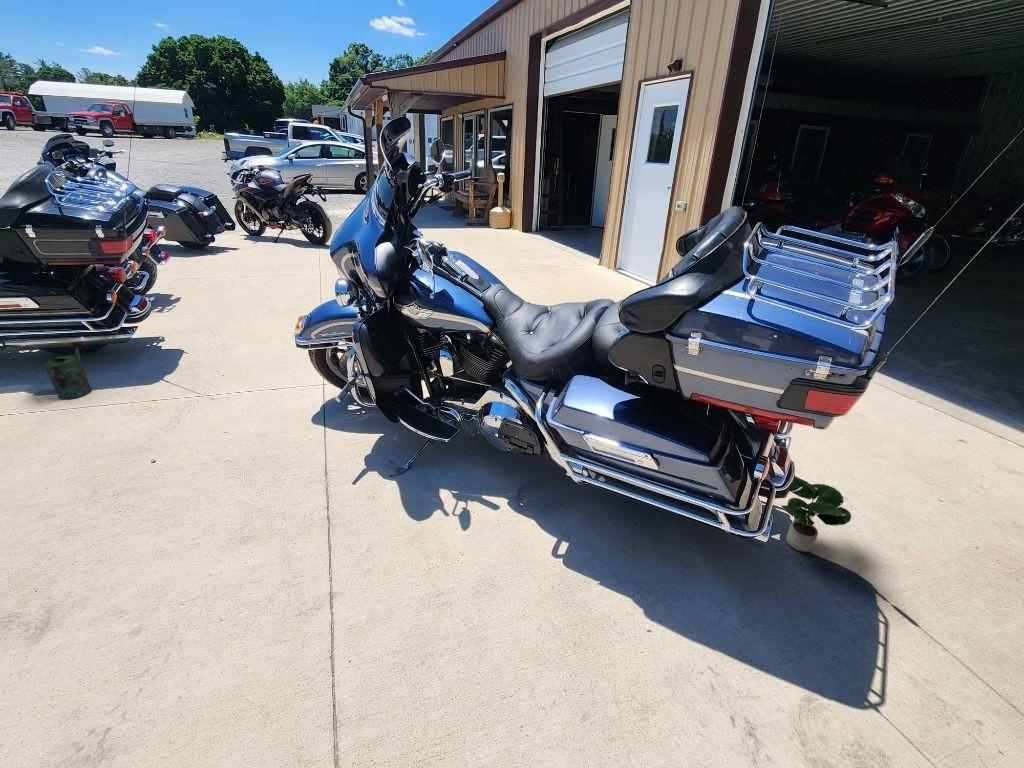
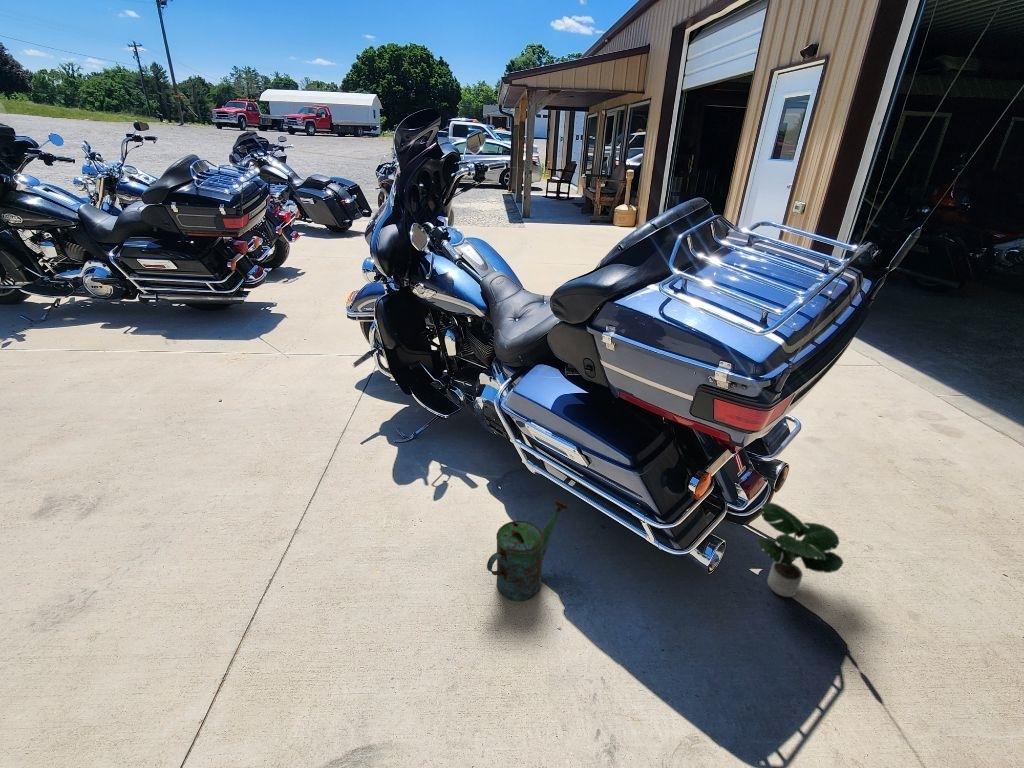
watering can: present [44,342,92,399] -> present [487,500,569,601]

